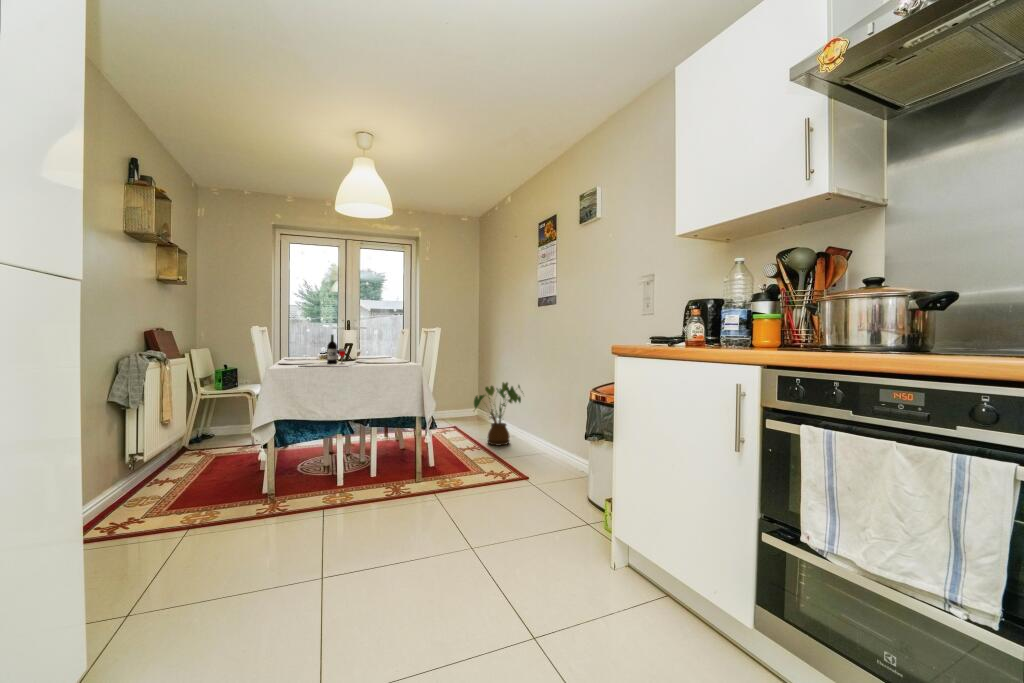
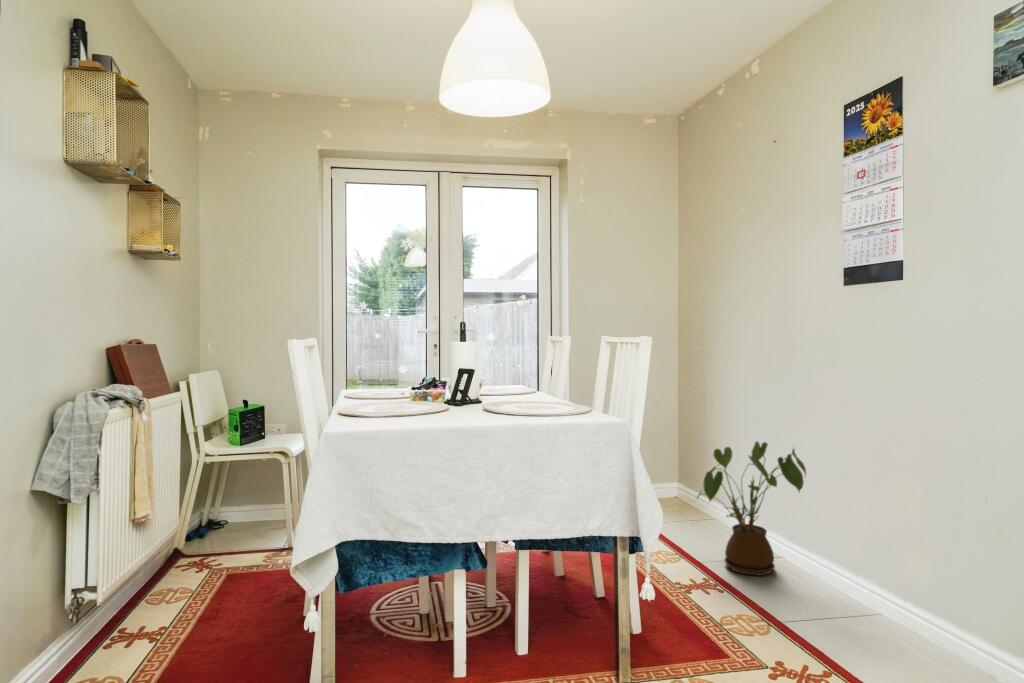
wine bottle: present [301,335,358,366] -> none [377,354,502,428]

